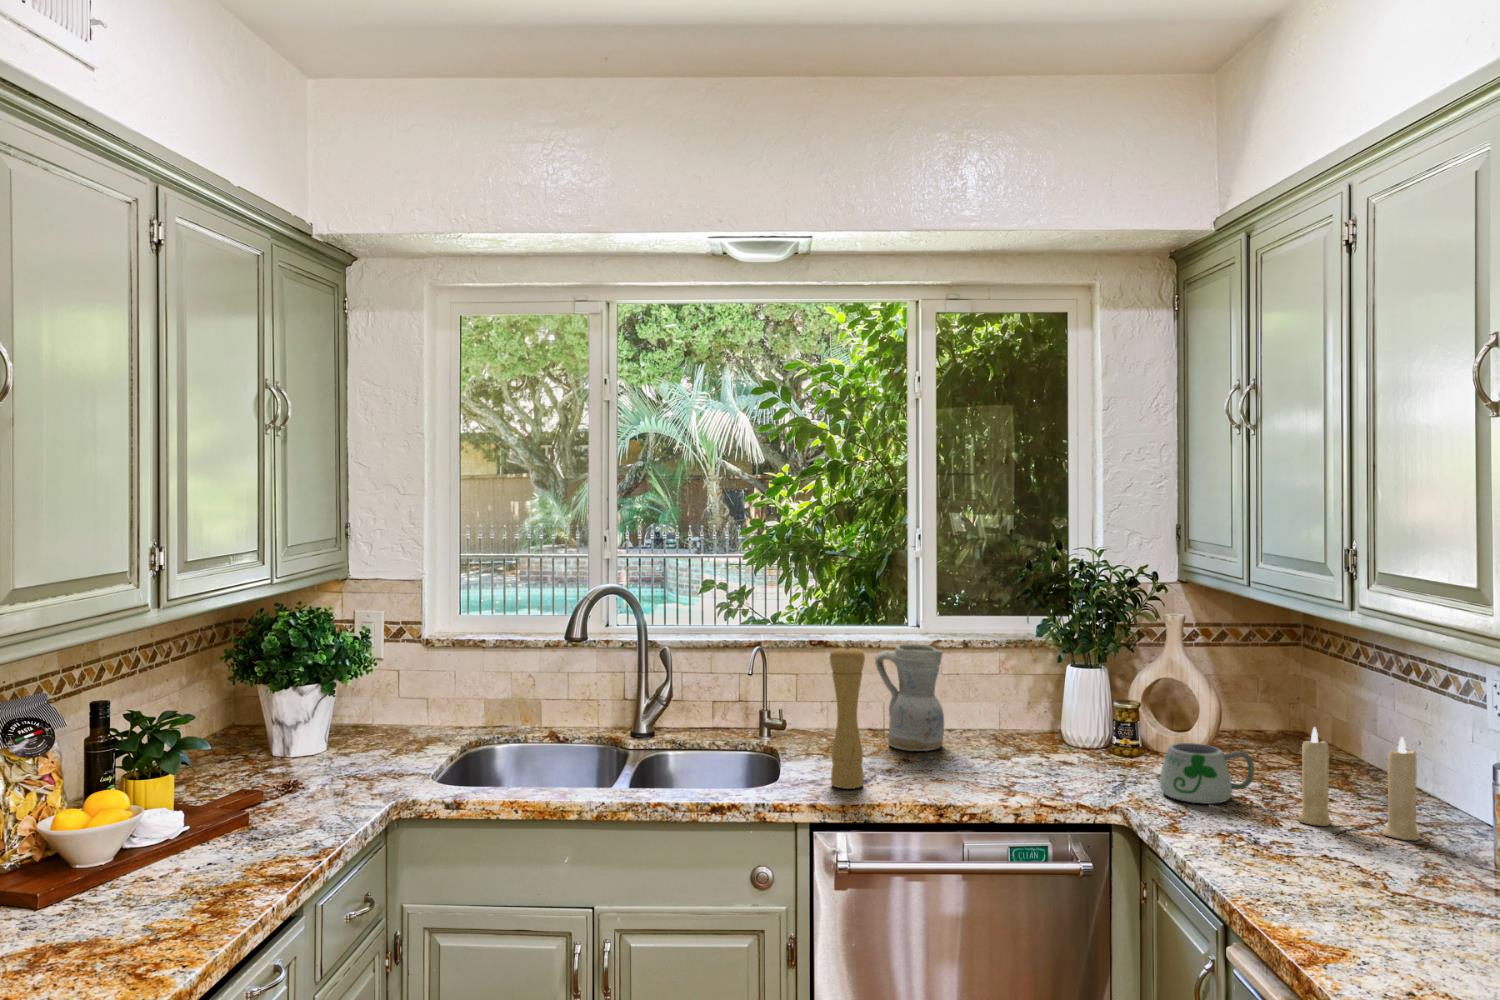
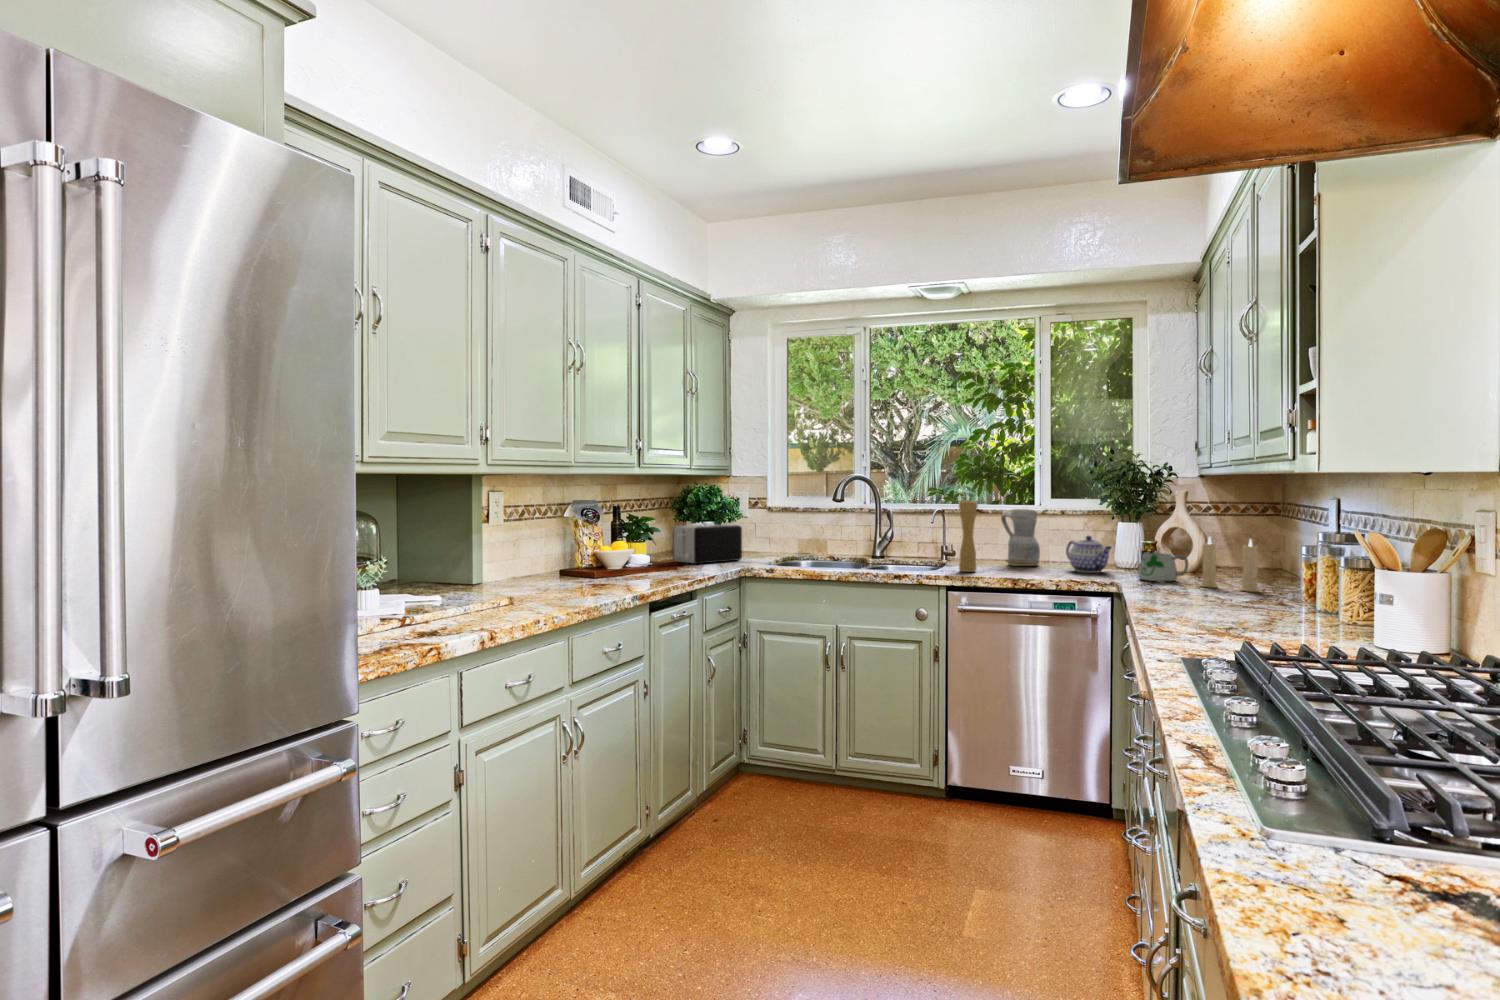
toaster: none [222,689,380,795] -> present [673,524,742,564]
teapot: none [999,701,1098,772] -> present [1066,536,1112,573]

